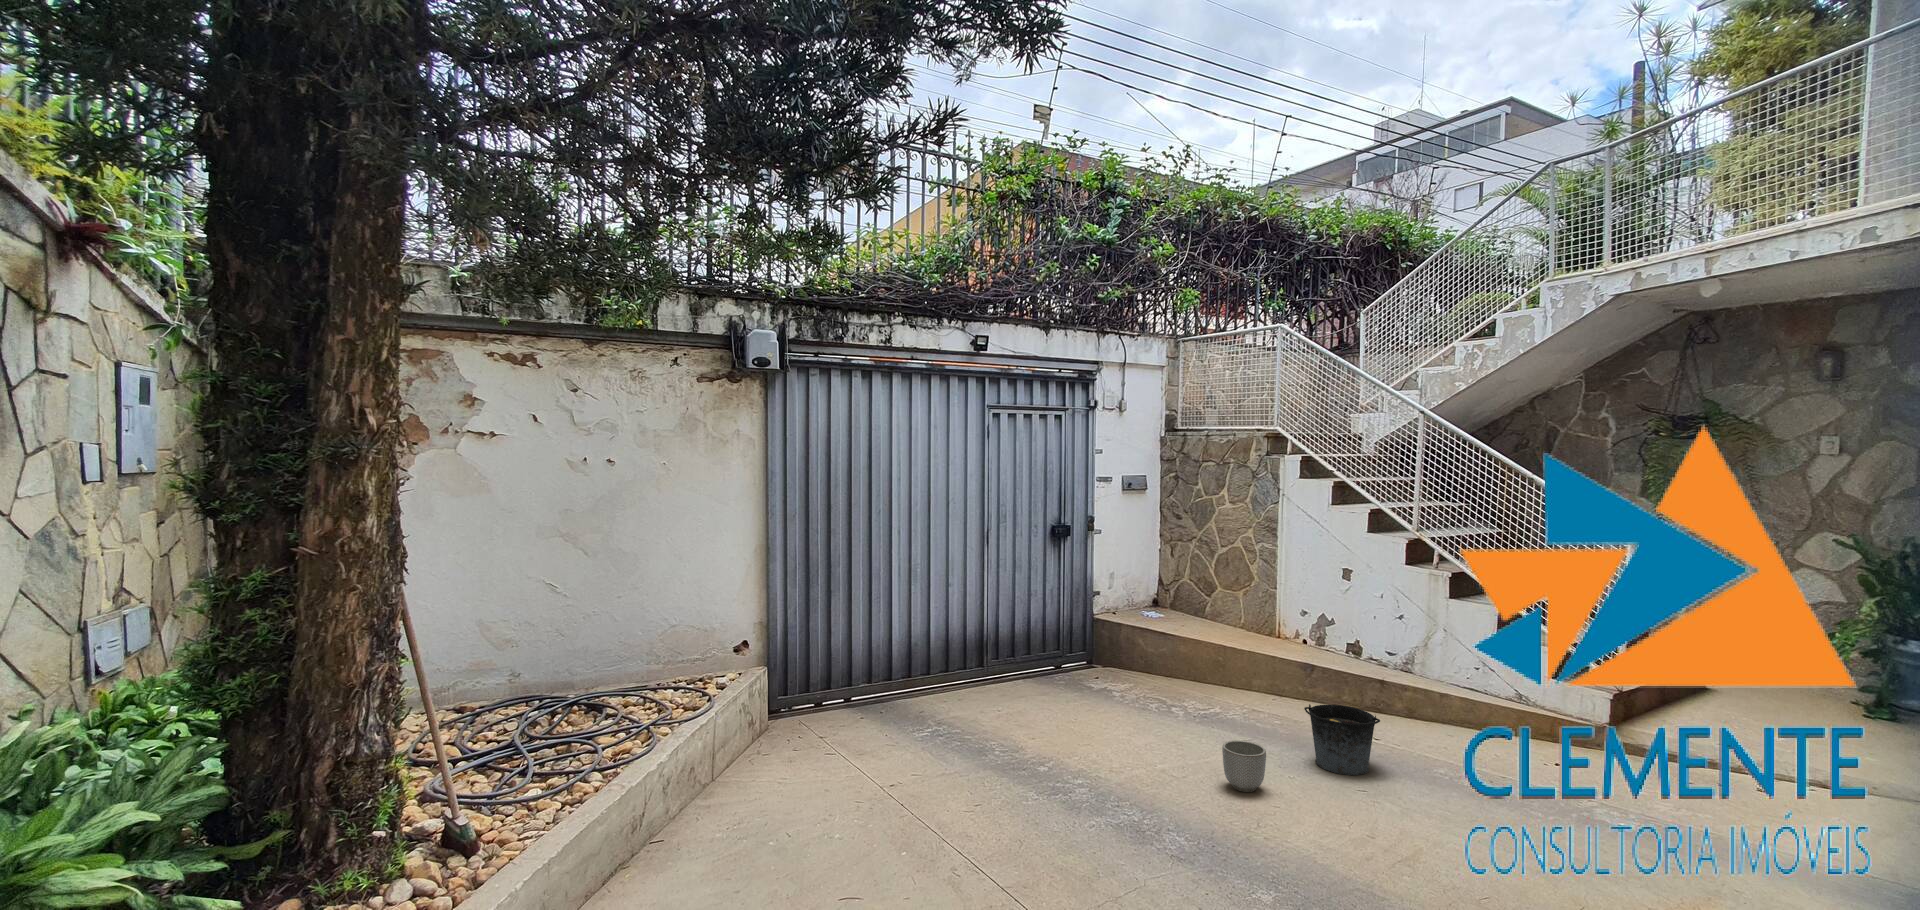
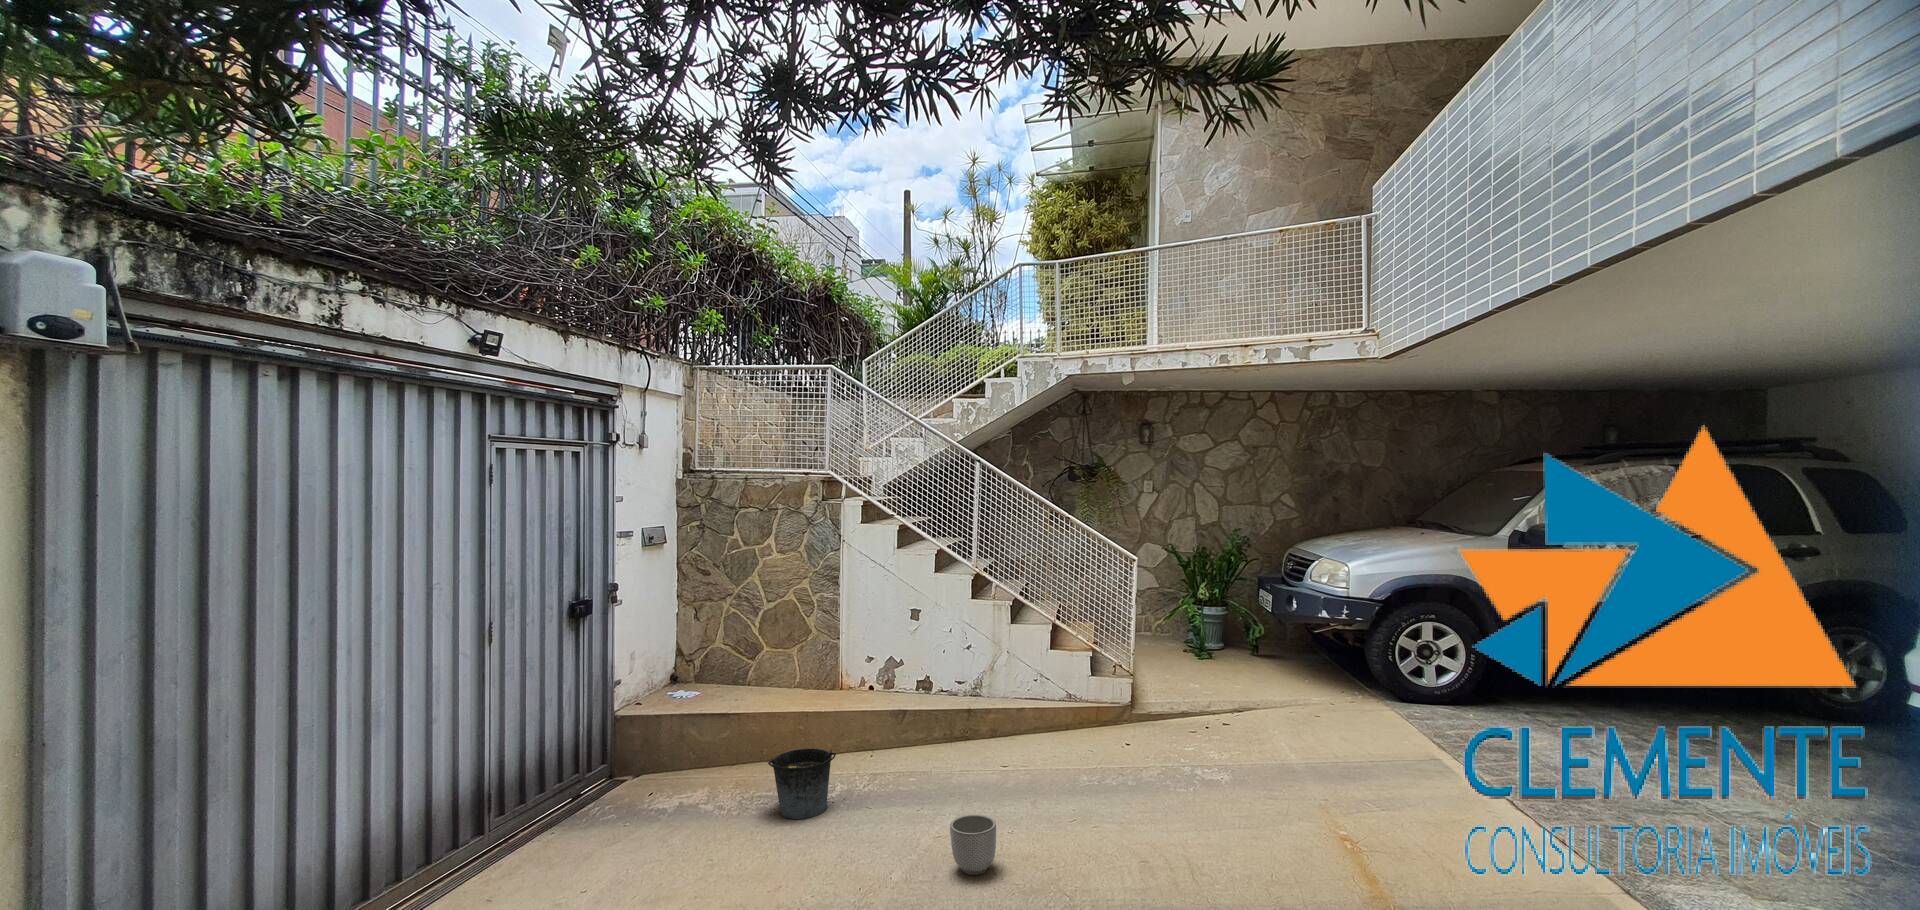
bucket: present [1304,704,1380,775] -> present [768,749,836,819]

